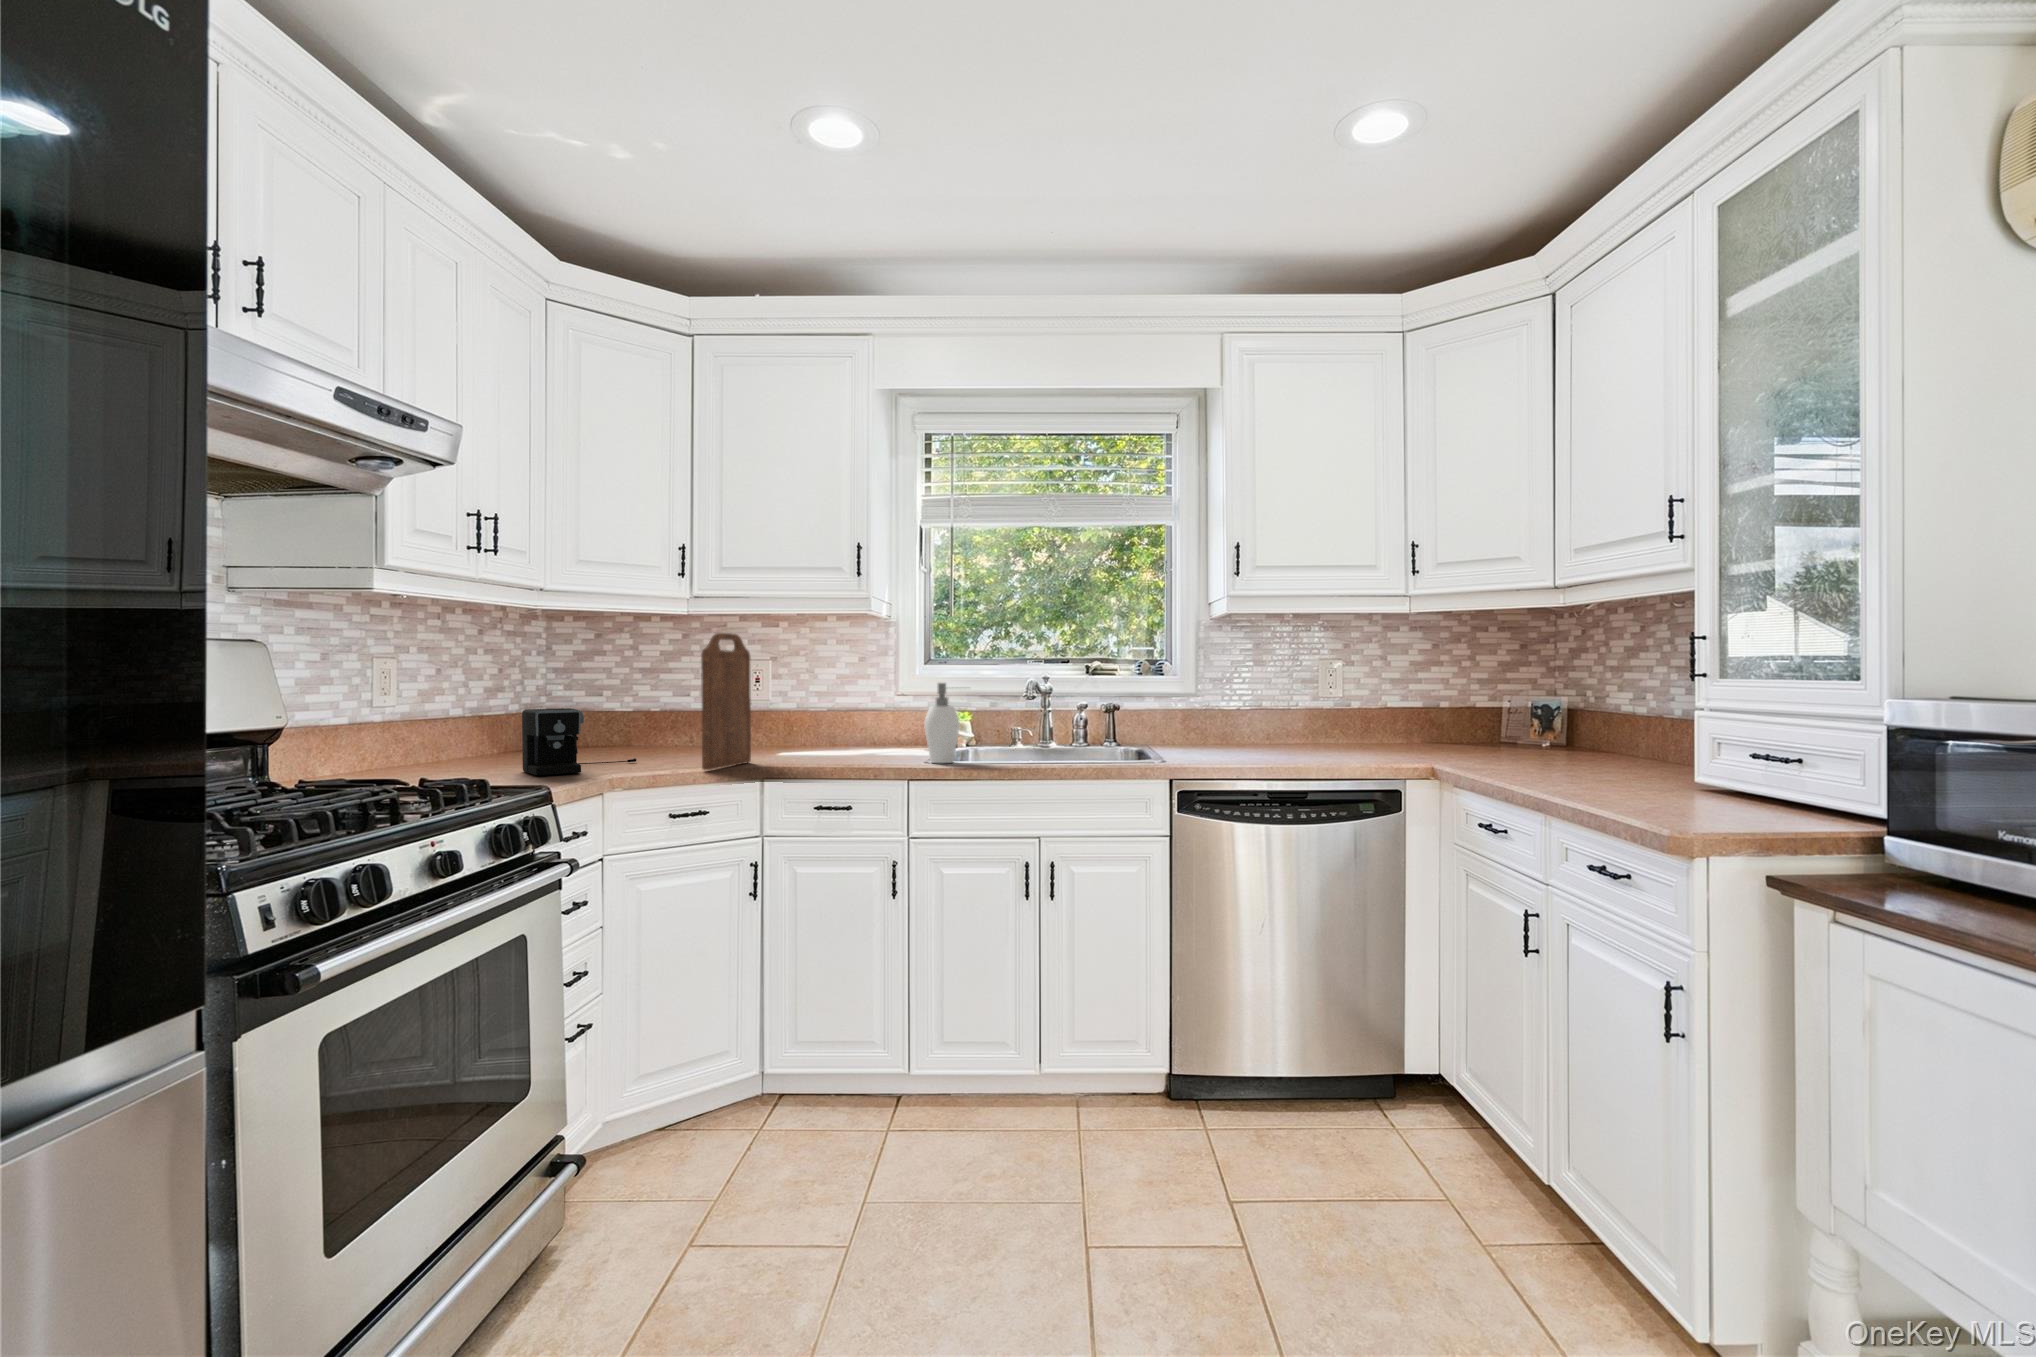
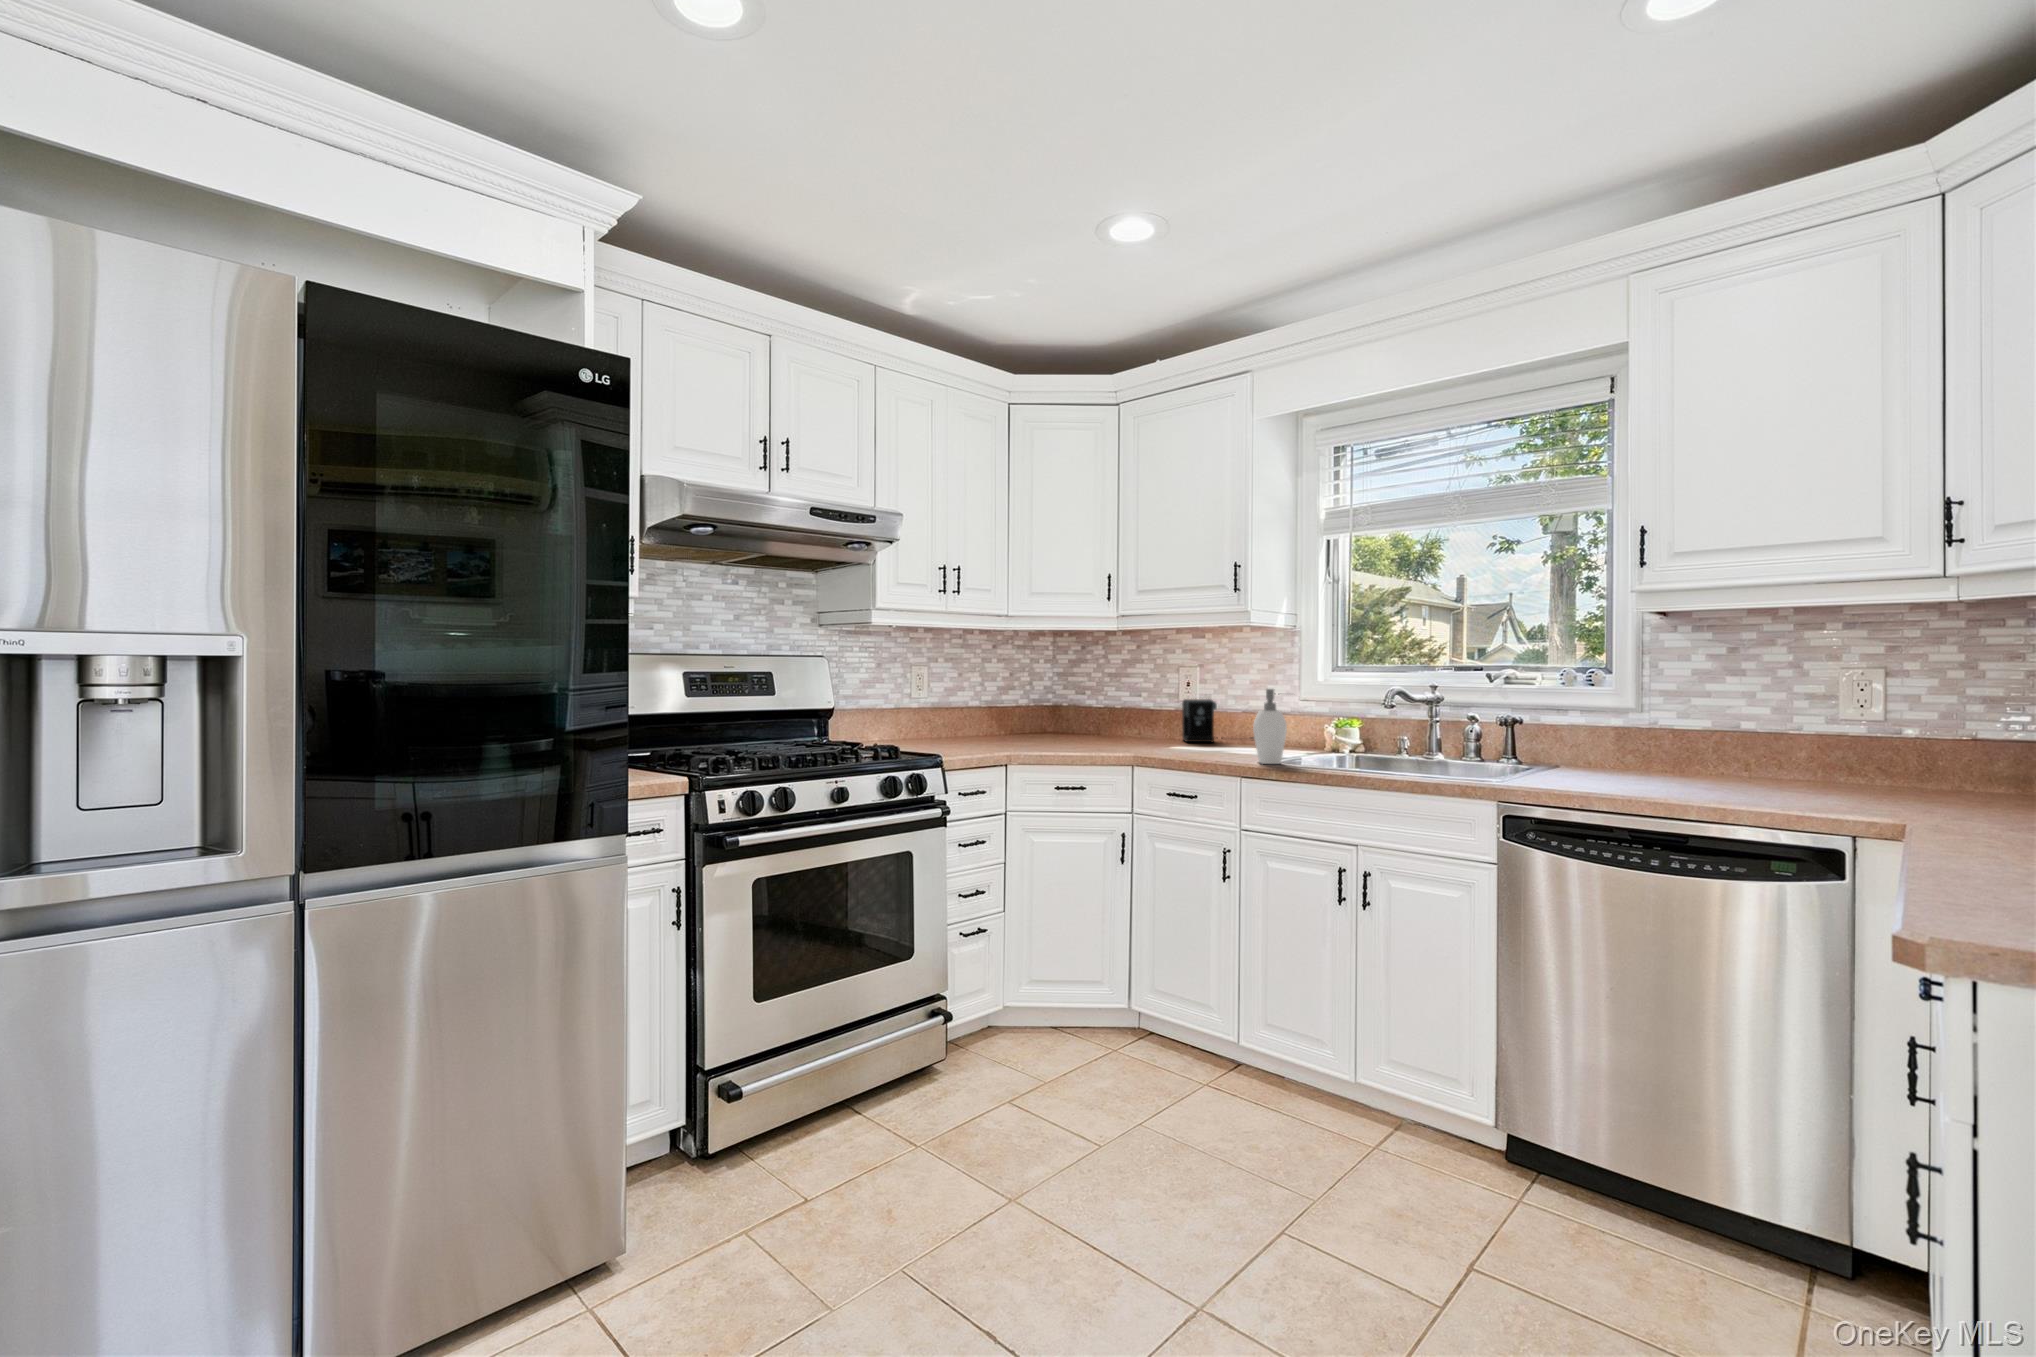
cutting board: present [701,633,751,770] -> none [1072,646,1125,755]
coffee maker: present [522,708,637,775] -> present [1182,699,1254,742]

